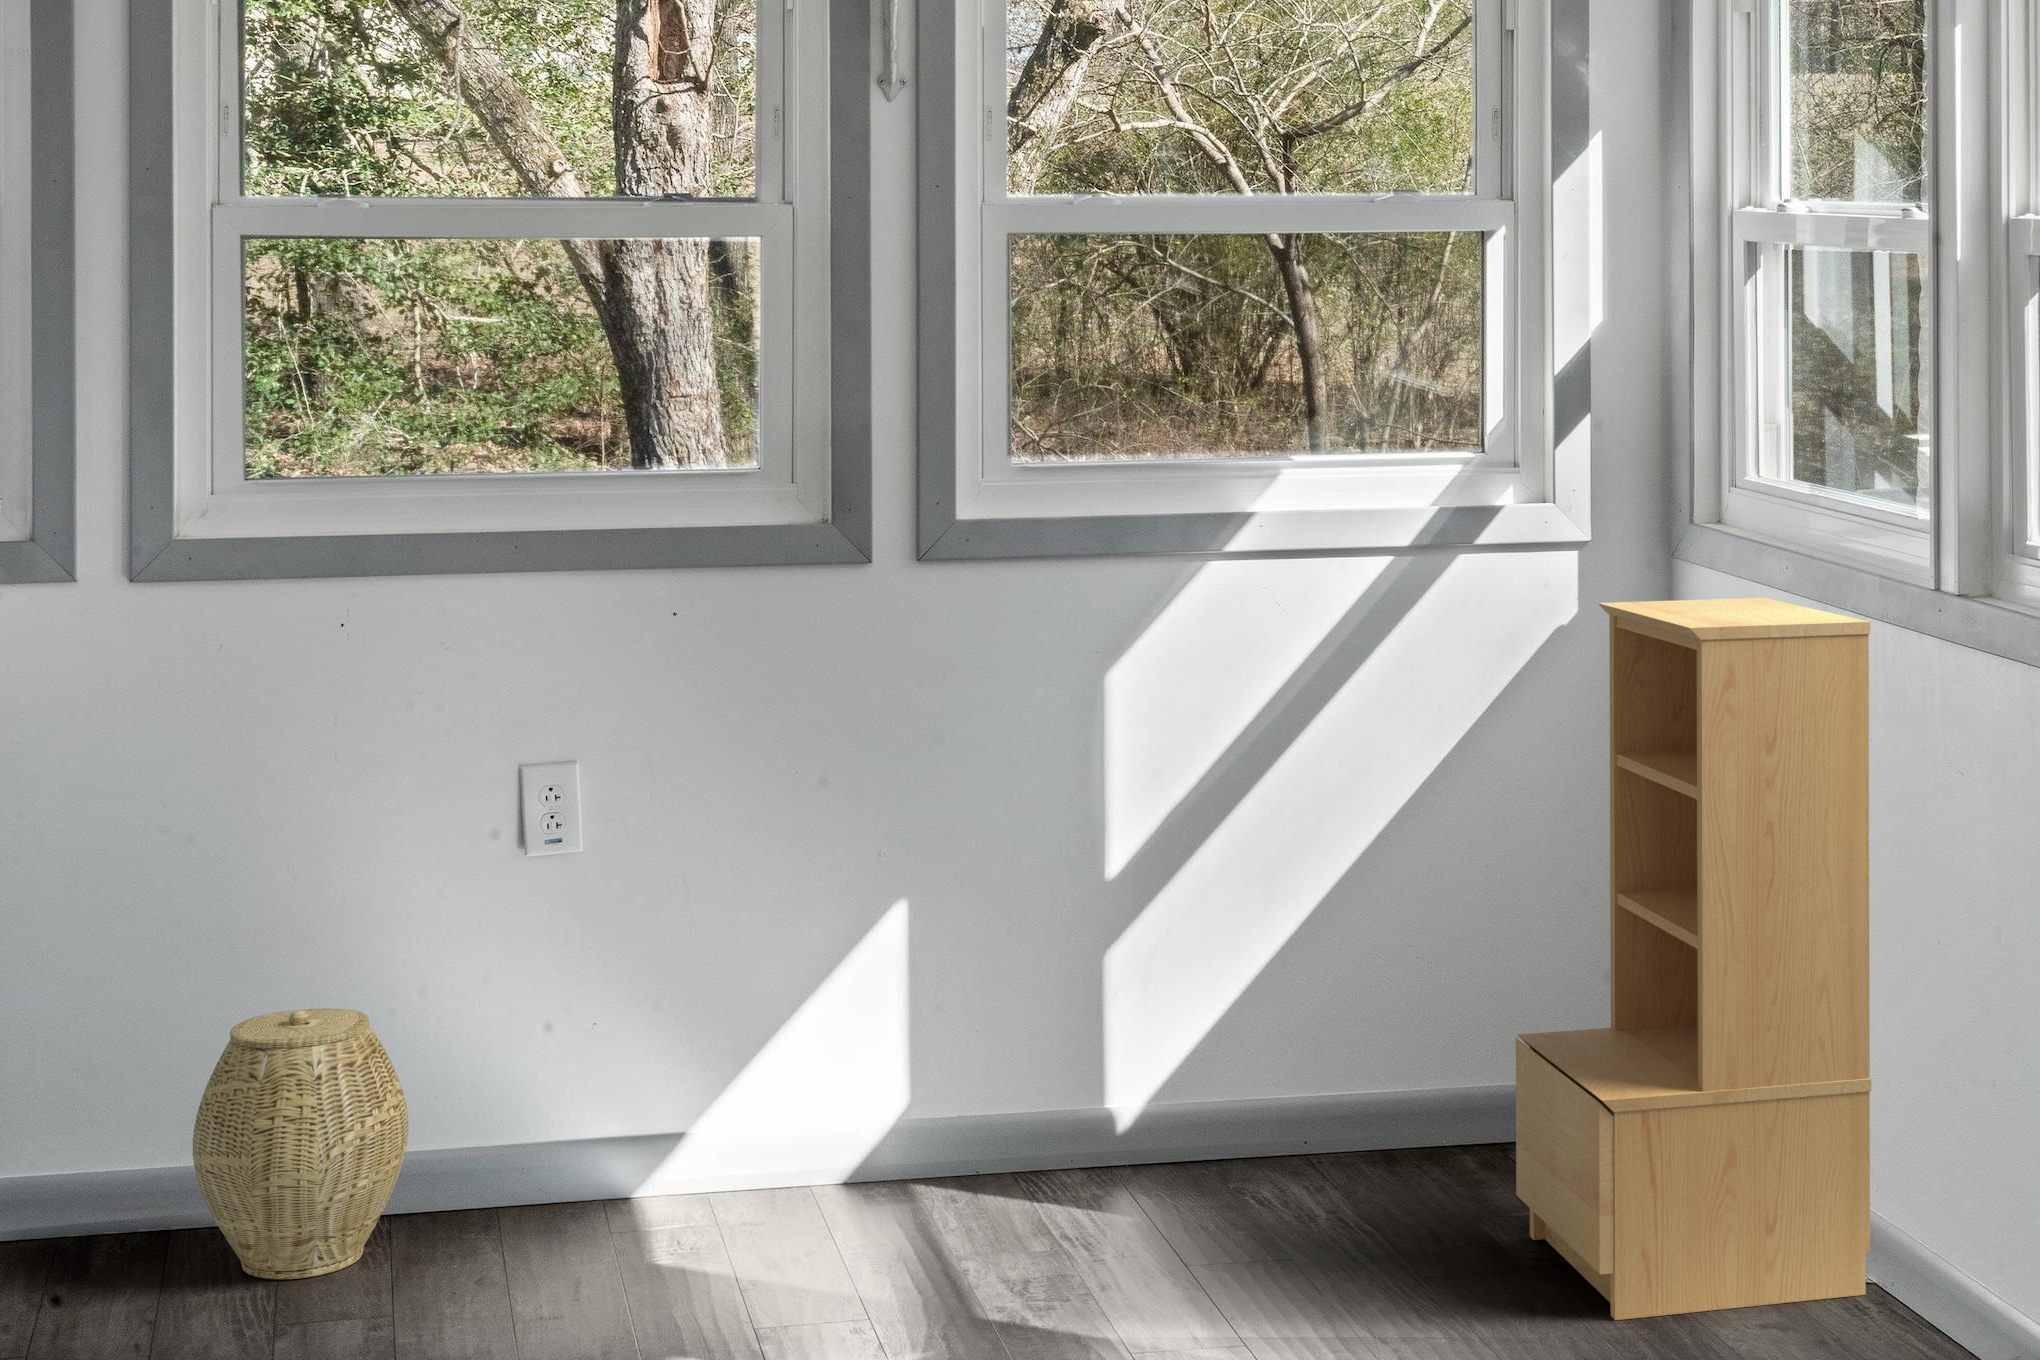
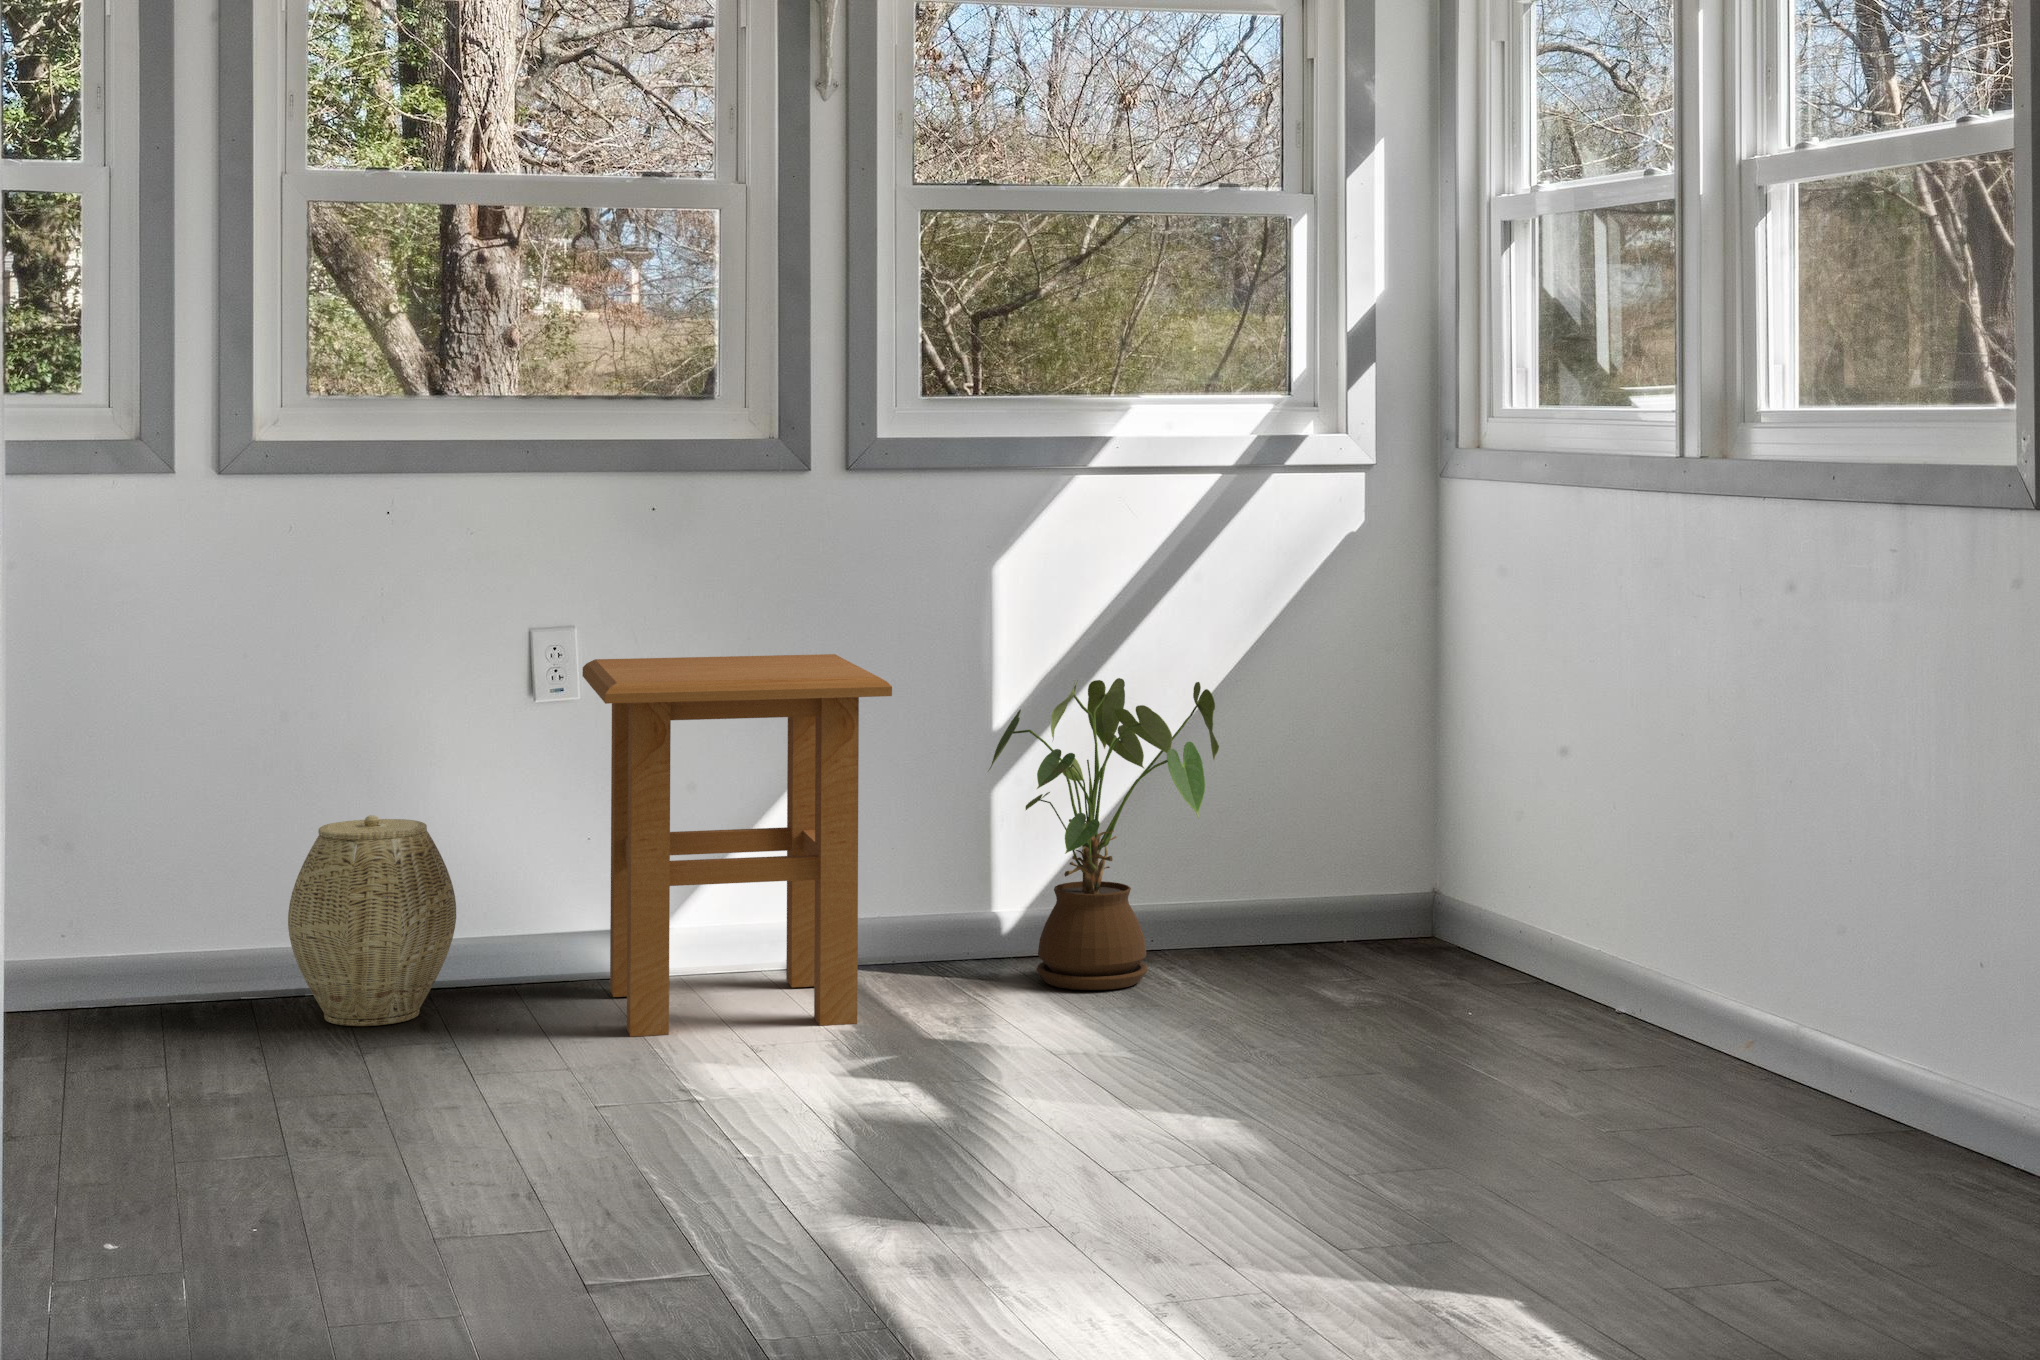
bookshelf: present [1516,598,1871,1320] -> none [1334,494,1611,1028]
side table: none [551,794,926,1310] -> present [583,654,892,1037]
house plant: none [1079,820,1380,1229] -> present [989,678,1219,990]

